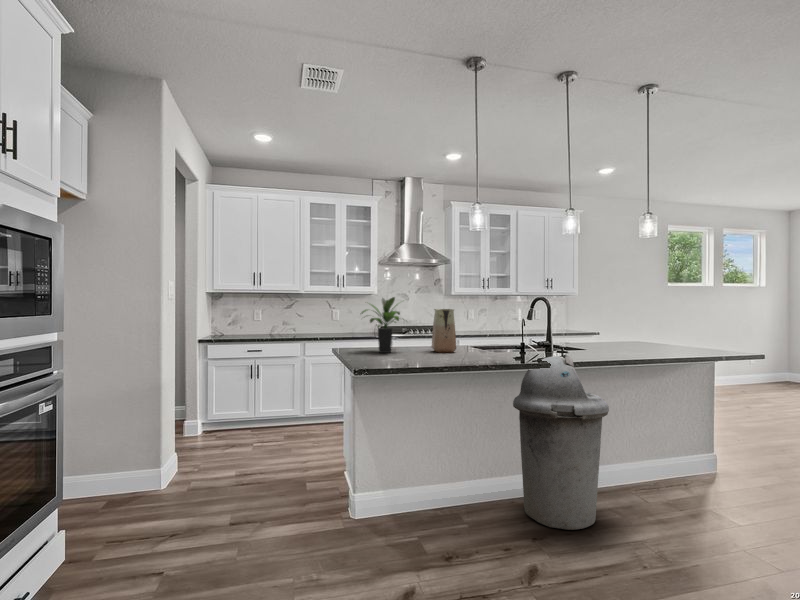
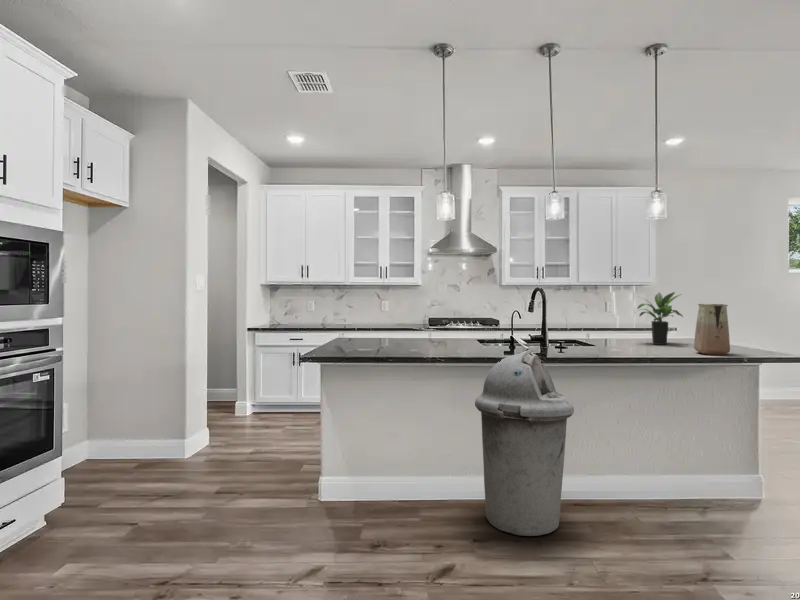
potted plant: present [362,297,400,353] -> present [638,292,682,345]
vase: present [432,309,456,352] -> present [694,304,730,355]

